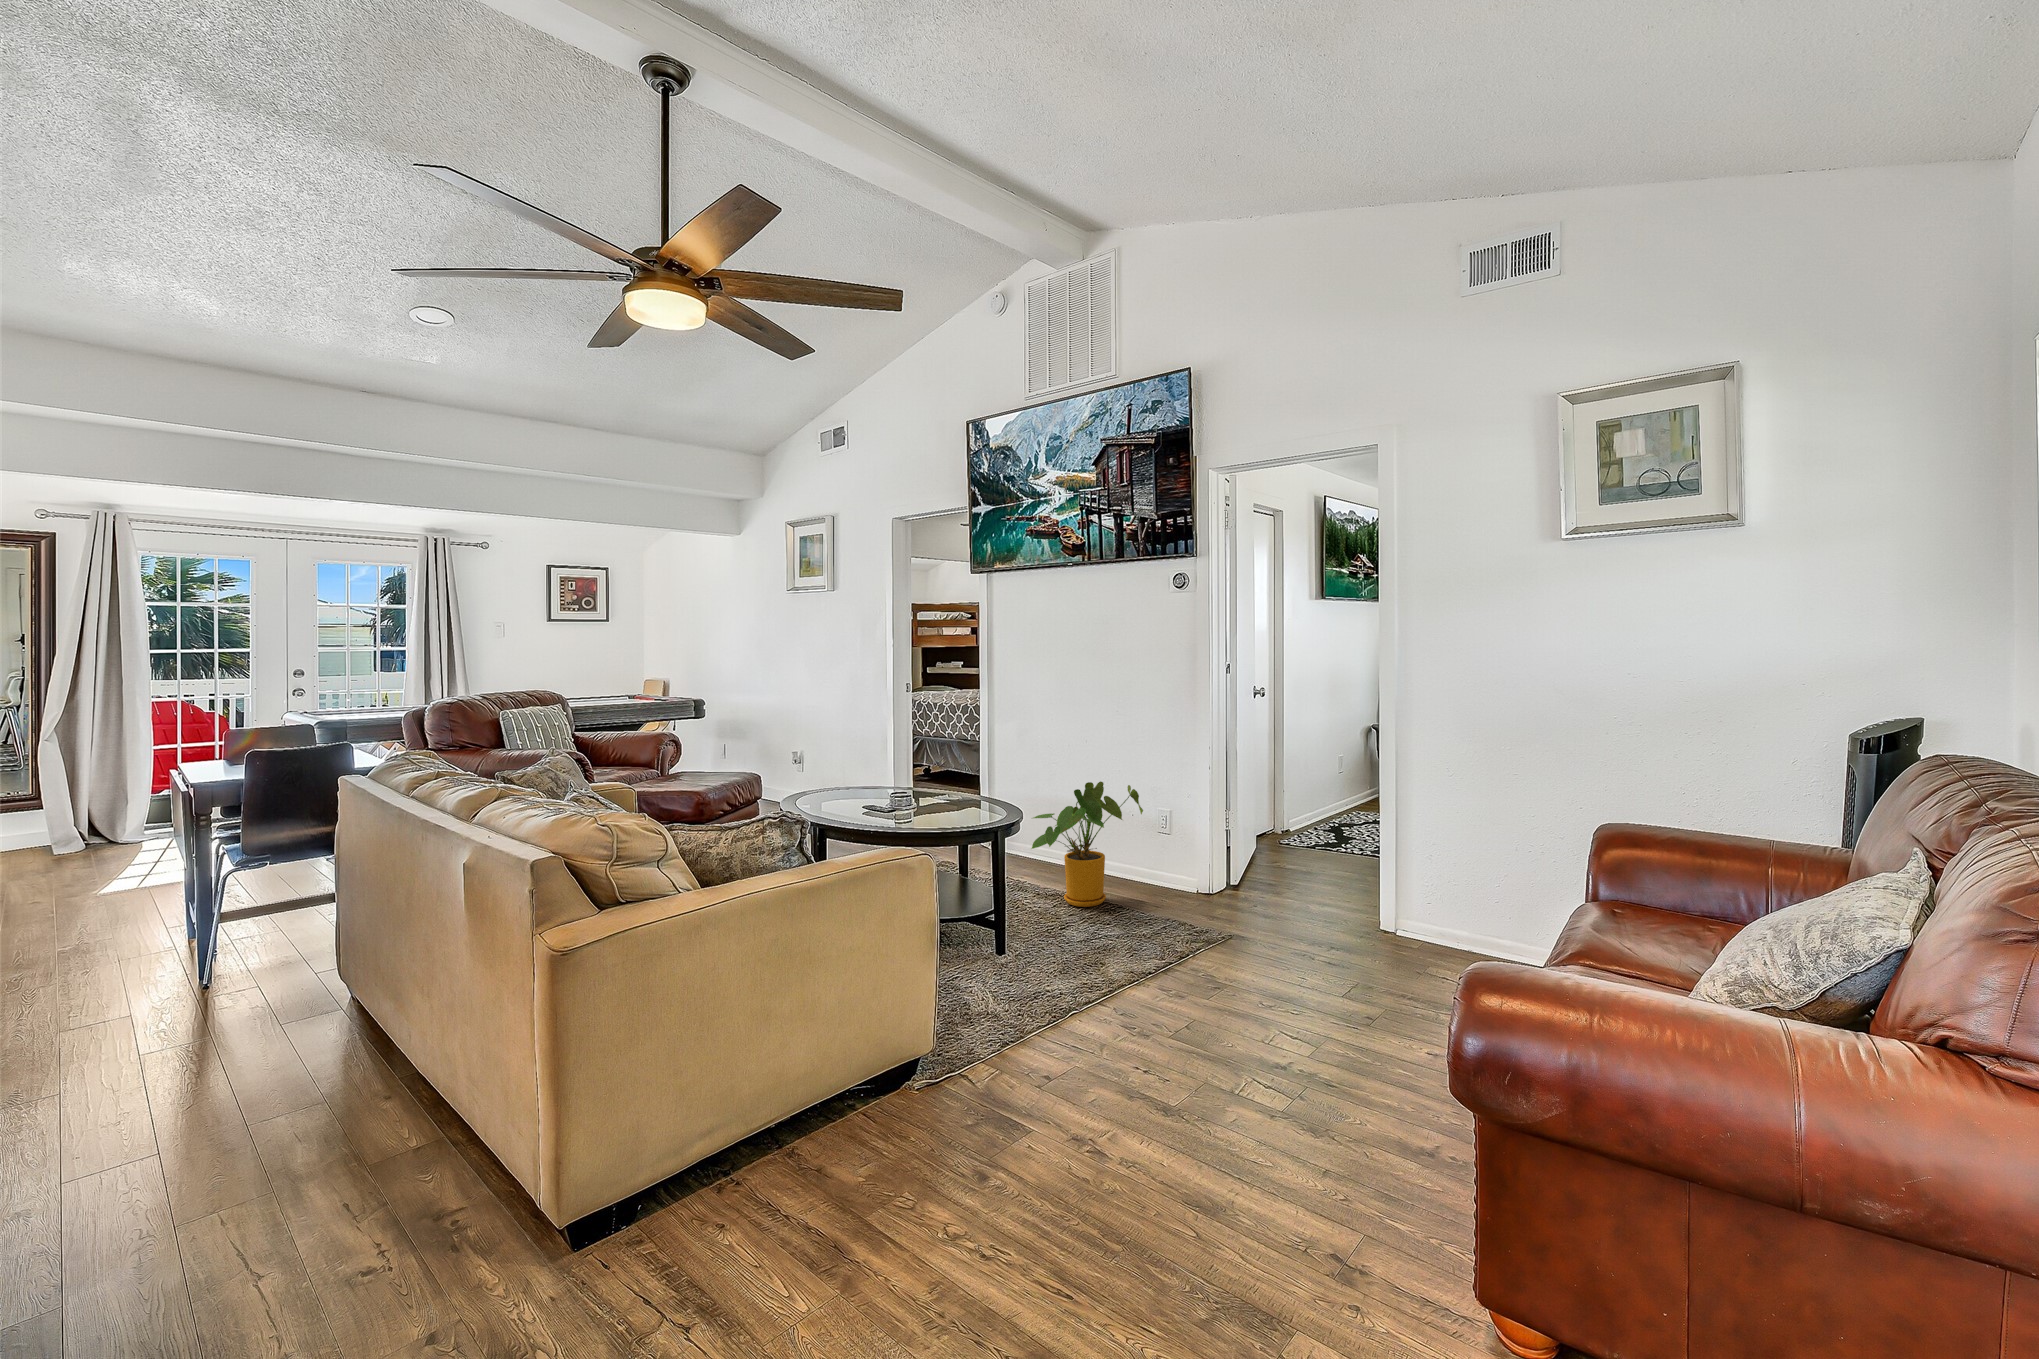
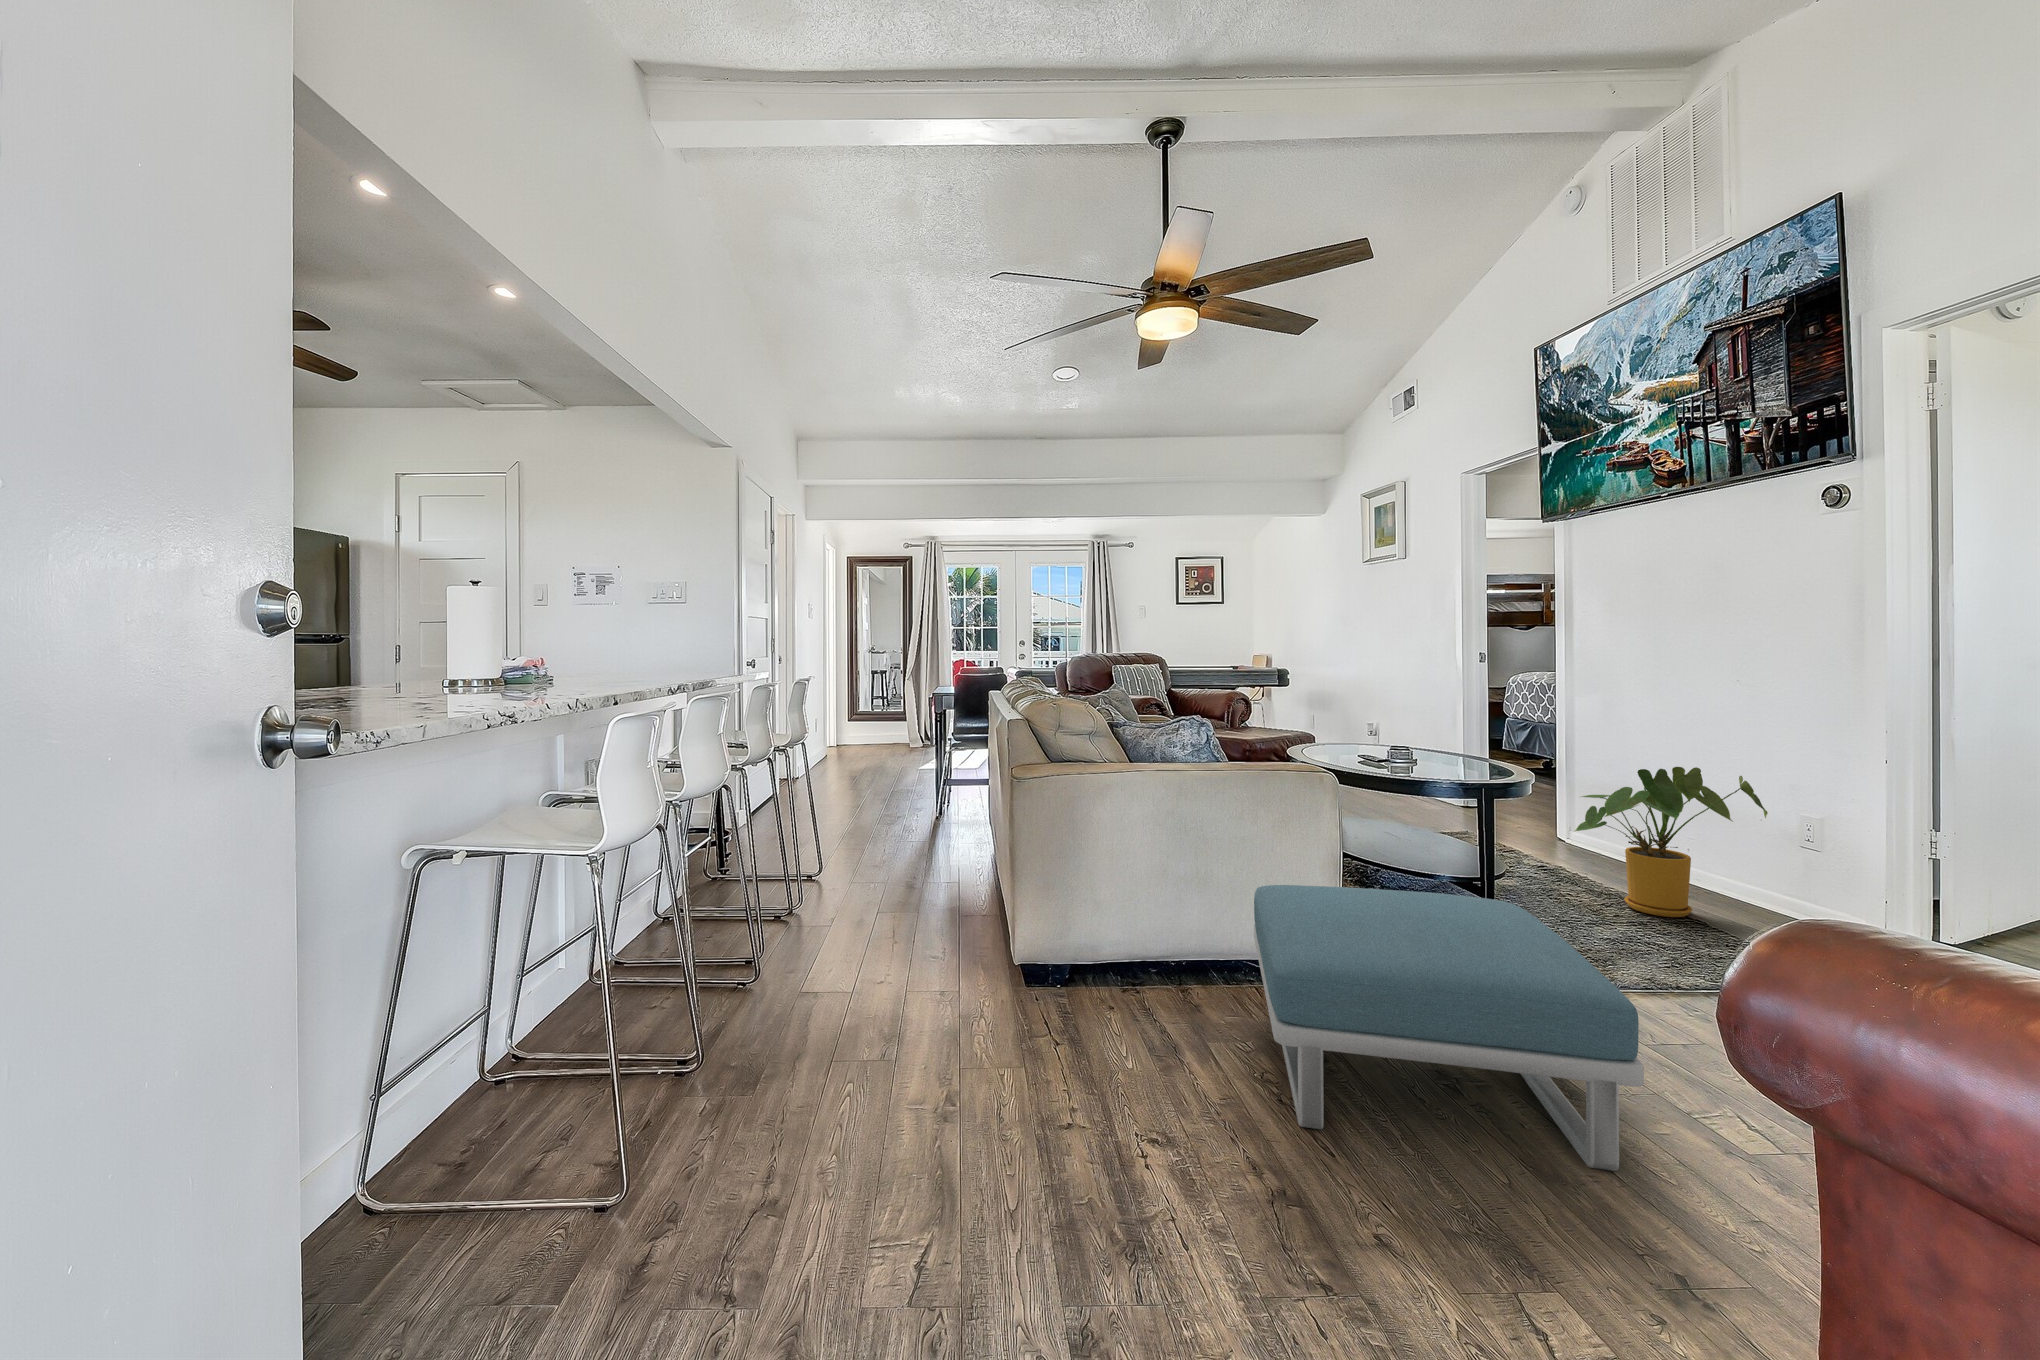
footstool: none [871,947,1245,1276] -> present [1254,885,1644,1171]

